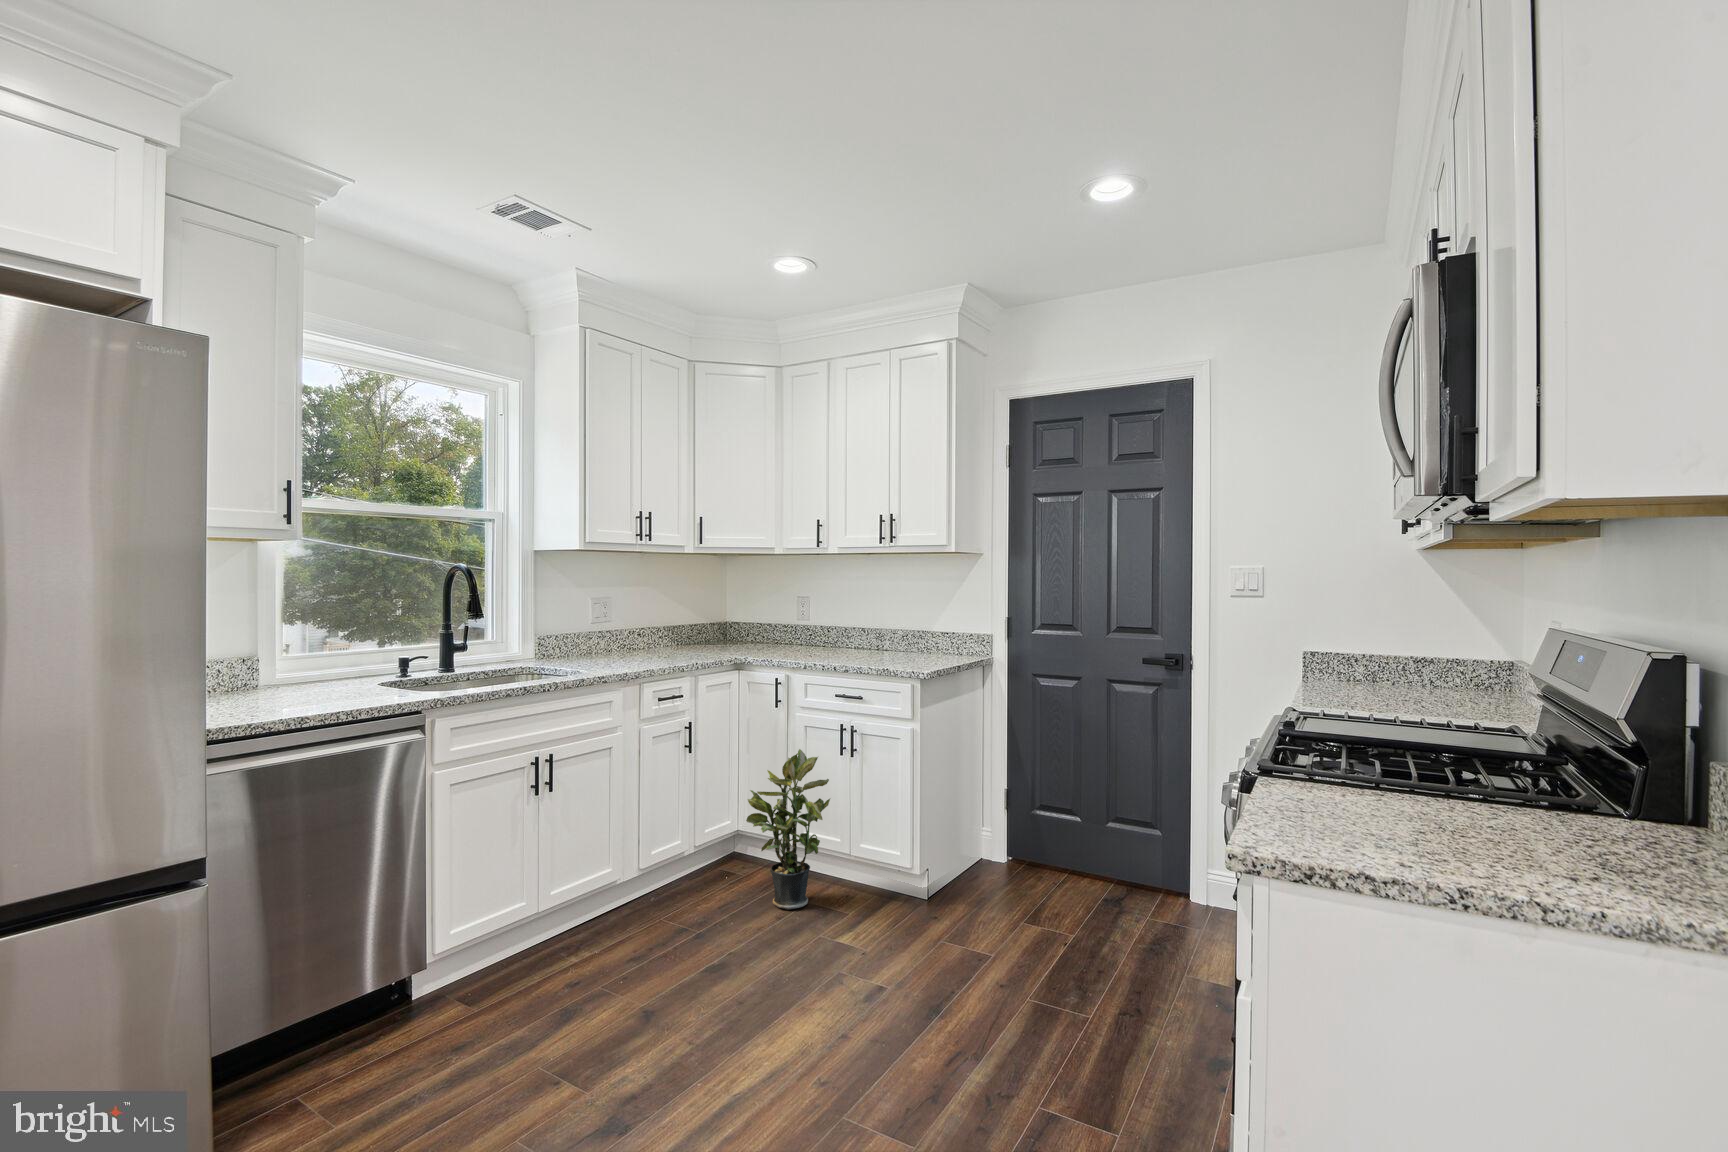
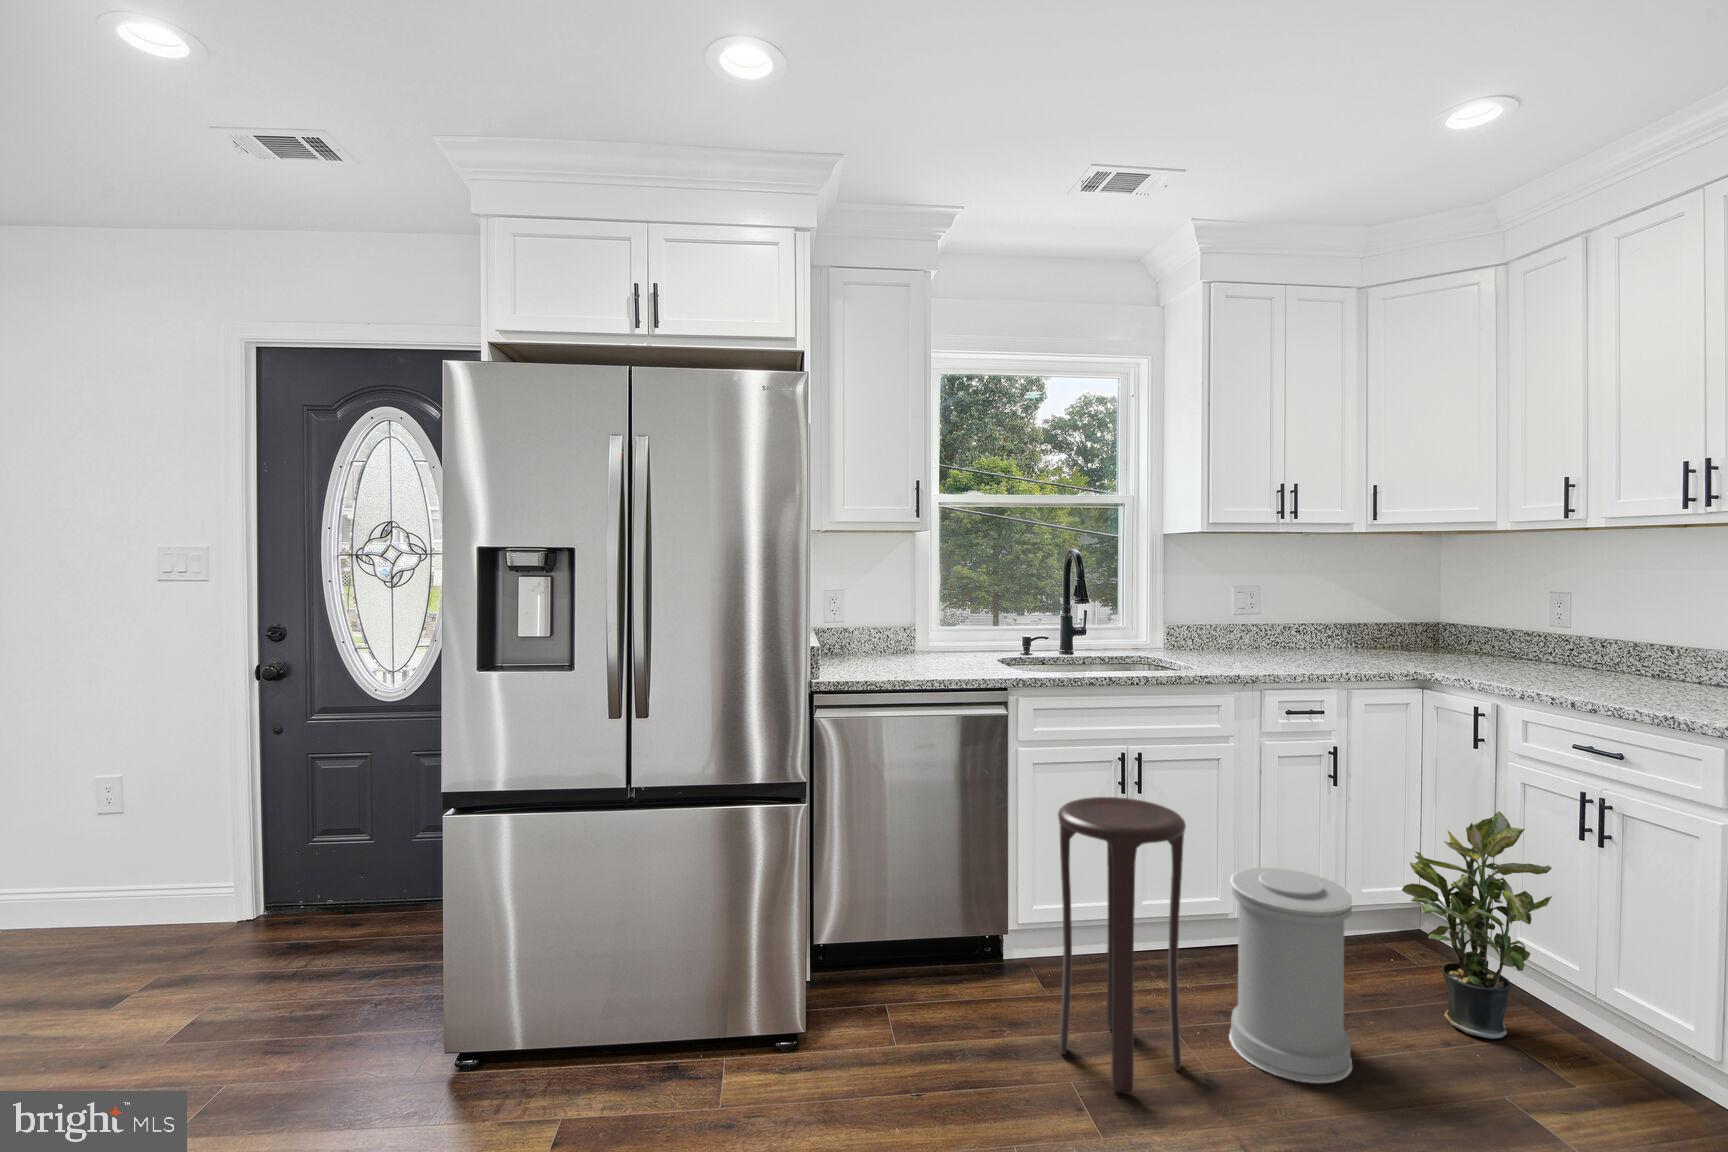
stool: none [512,792,631,1057] -> present [1058,797,1186,1094]
trash can: none [647,823,737,988] -> present [1229,868,1354,1083]

